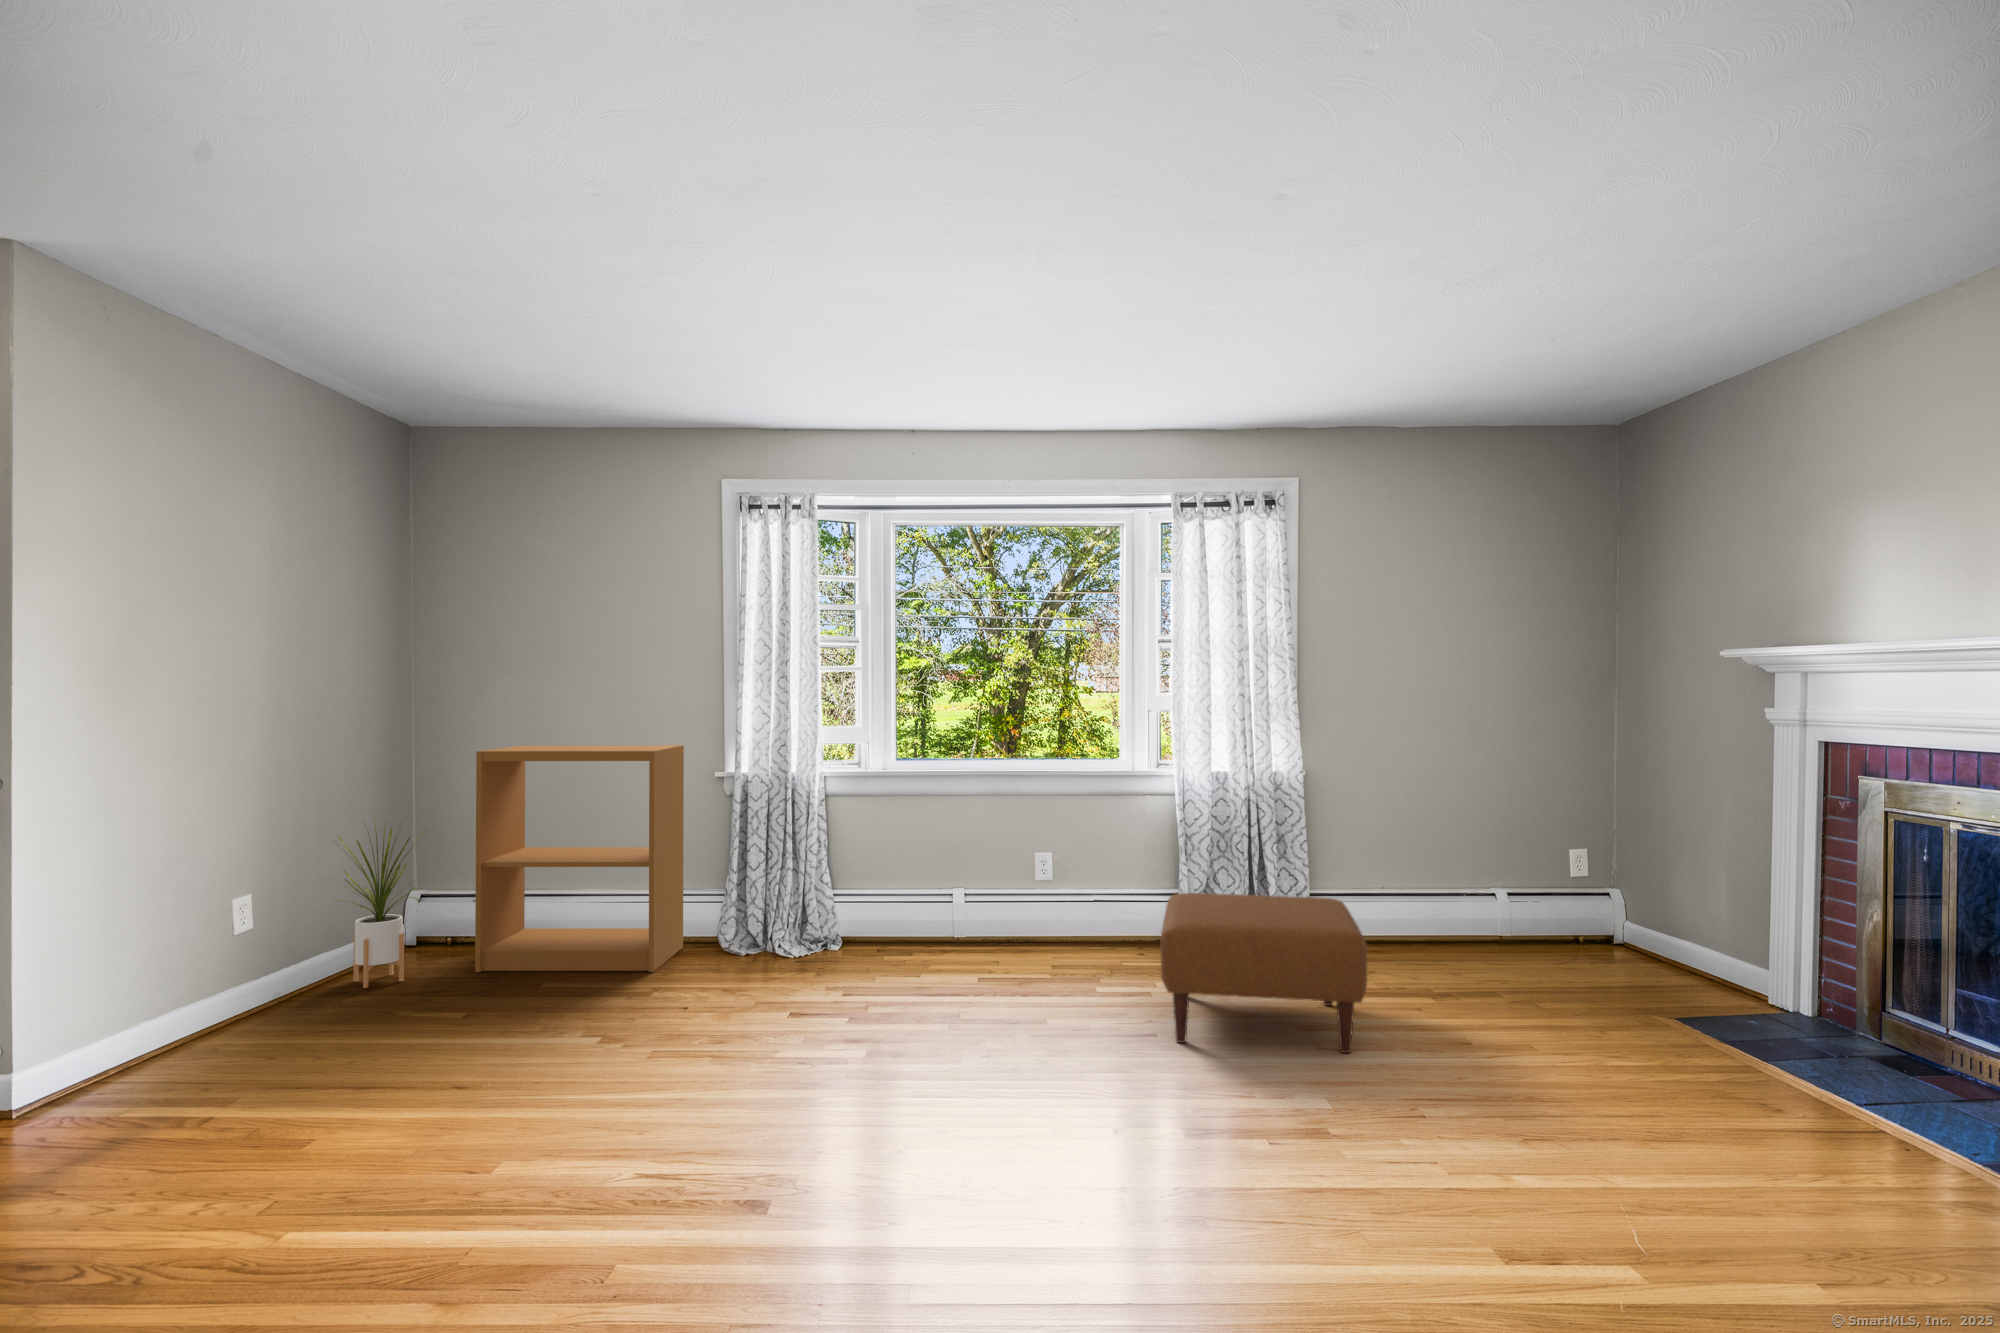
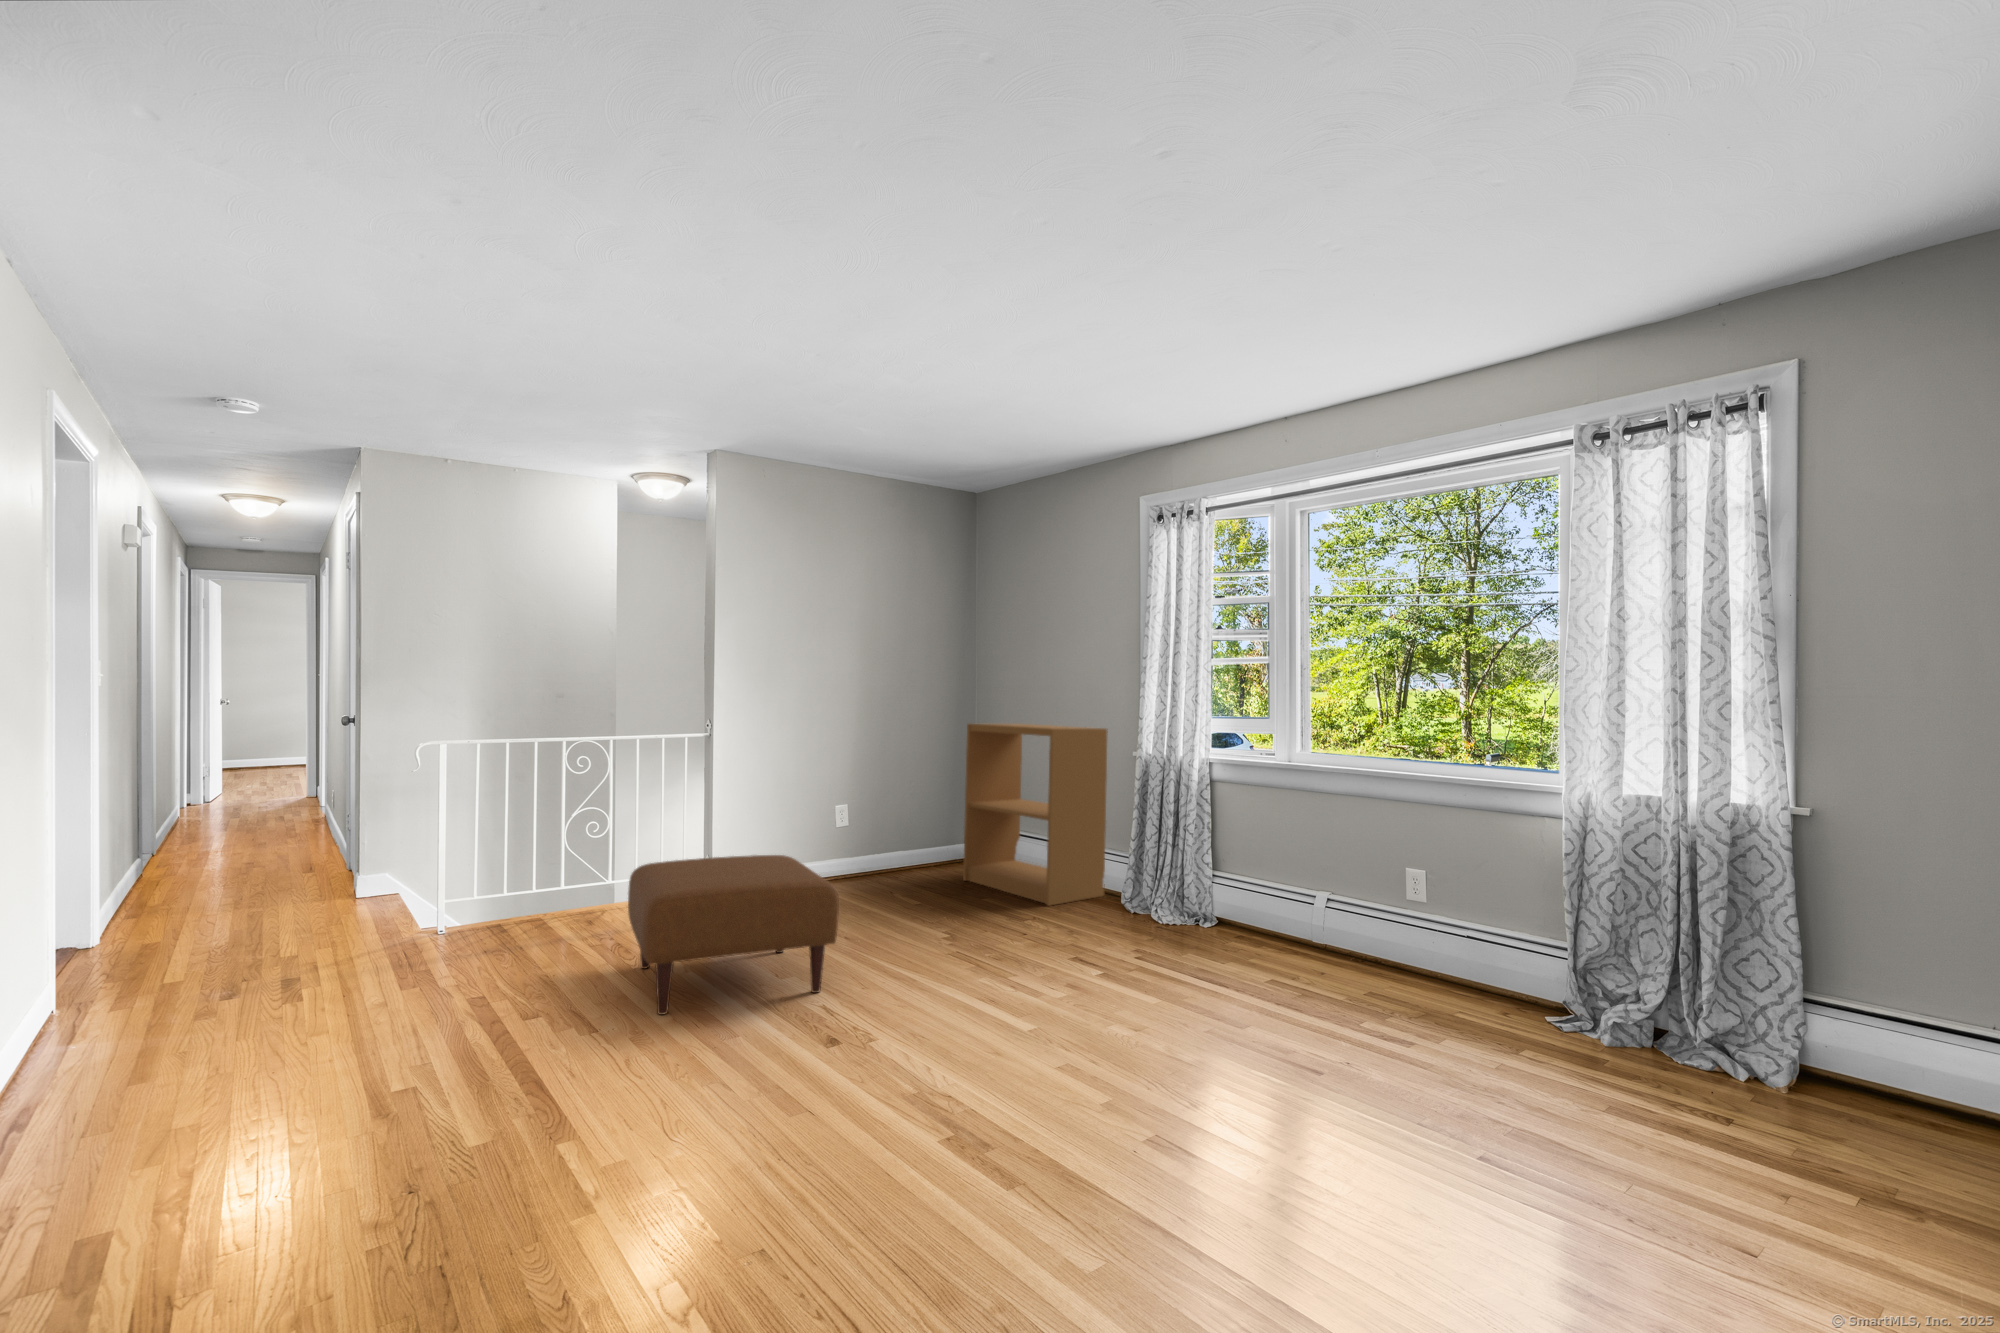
house plant: present [336,820,428,988] -> none [888,763,946,876]
ottoman: present [1161,893,1367,1053] -> present [628,855,839,1014]

